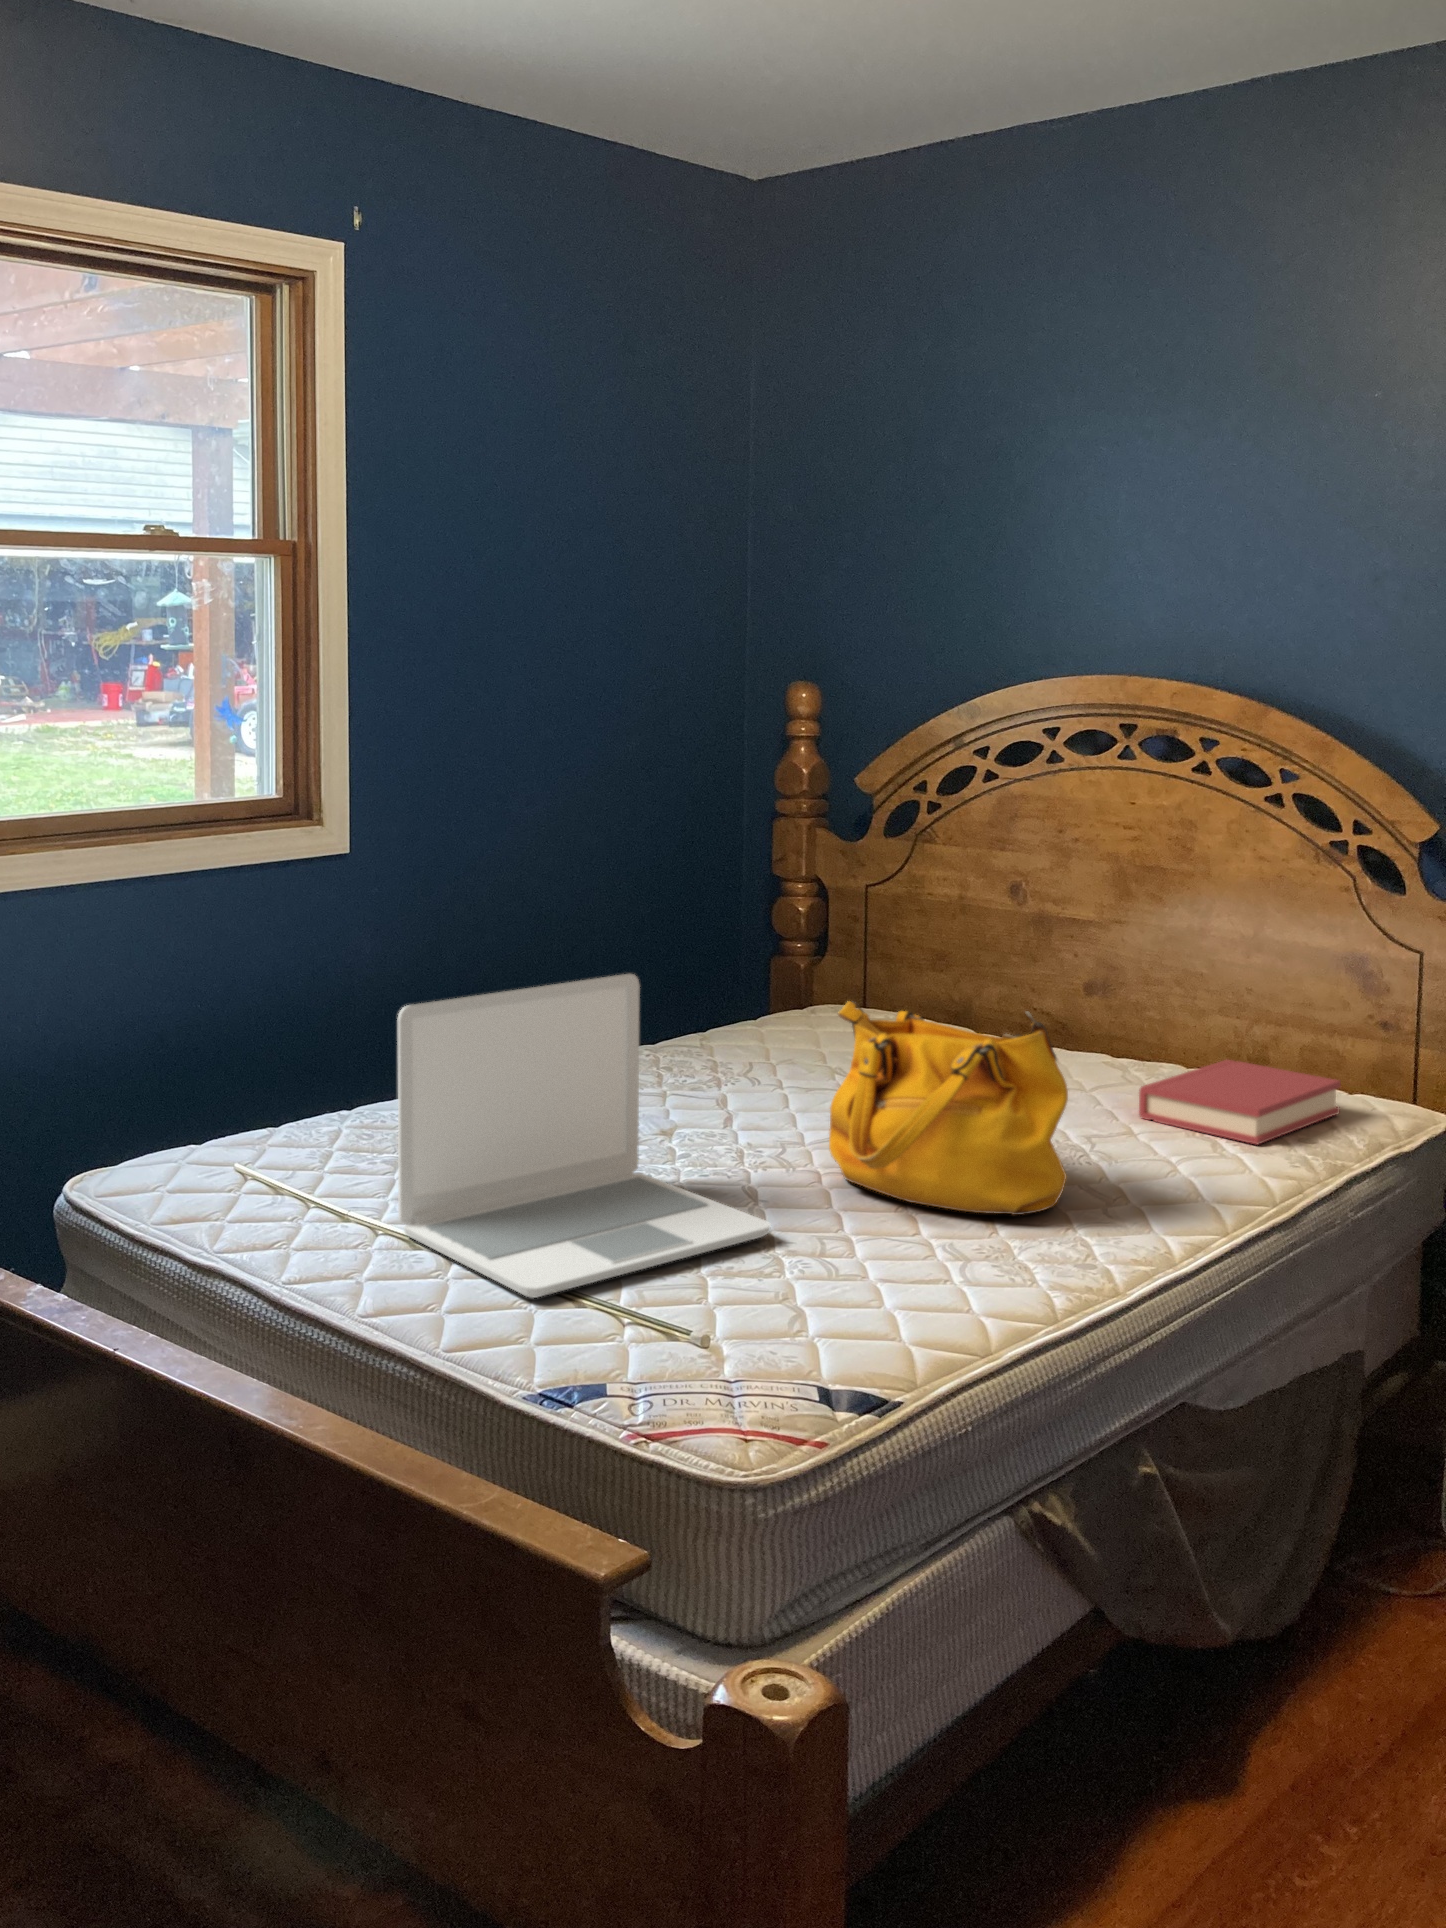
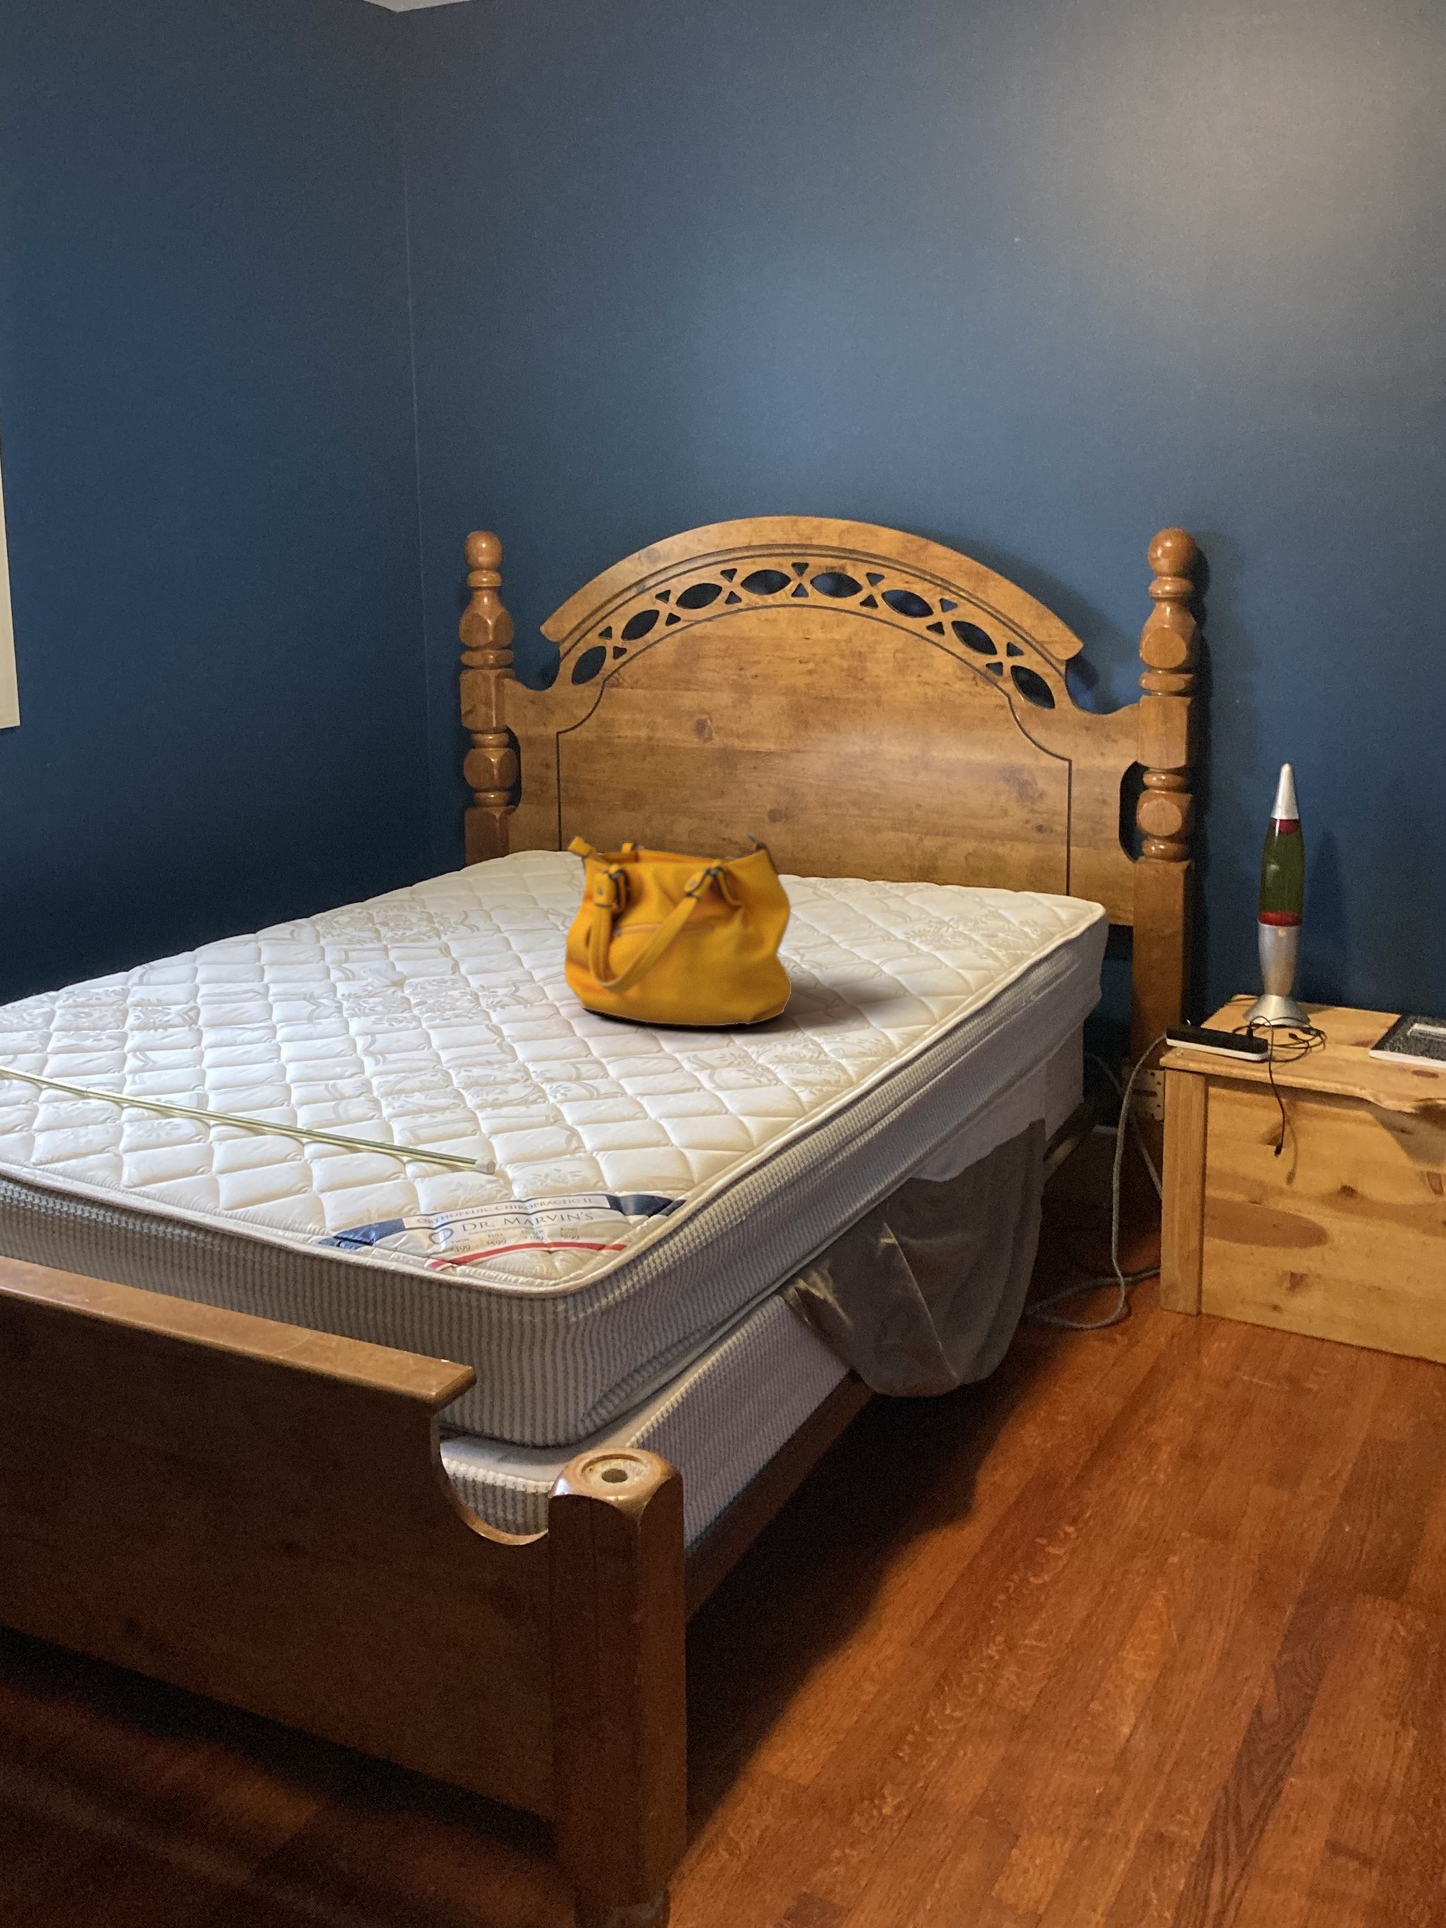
laptop: present [397,974,771,1298] -> none [131,823,527,1149]
hardback book: present [1139,1060,1341,1145] -> none [837,870,1009,943]

